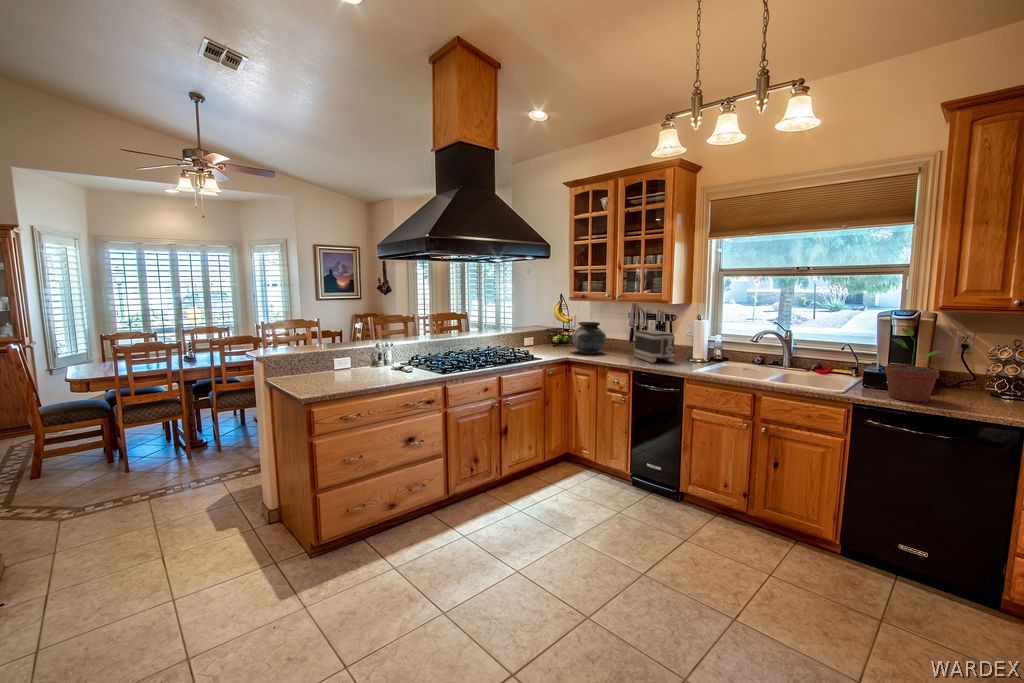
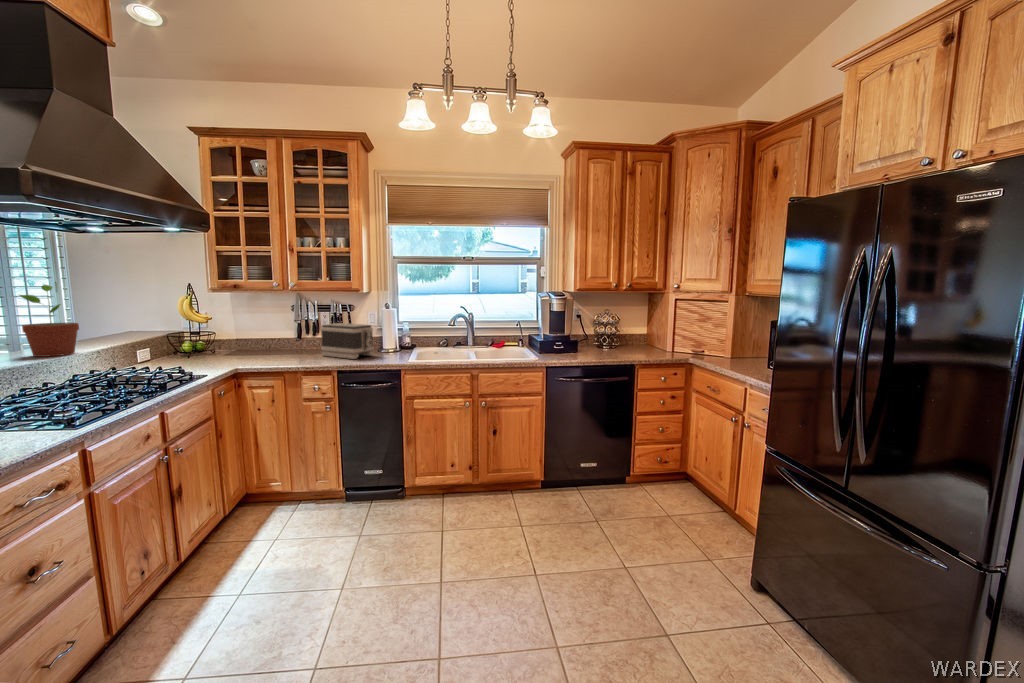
vase: present [572,322,606,354] -> none [231,319,280,360]
potted plant: present [885,328,942,402] -> present [20,285,79,357]

